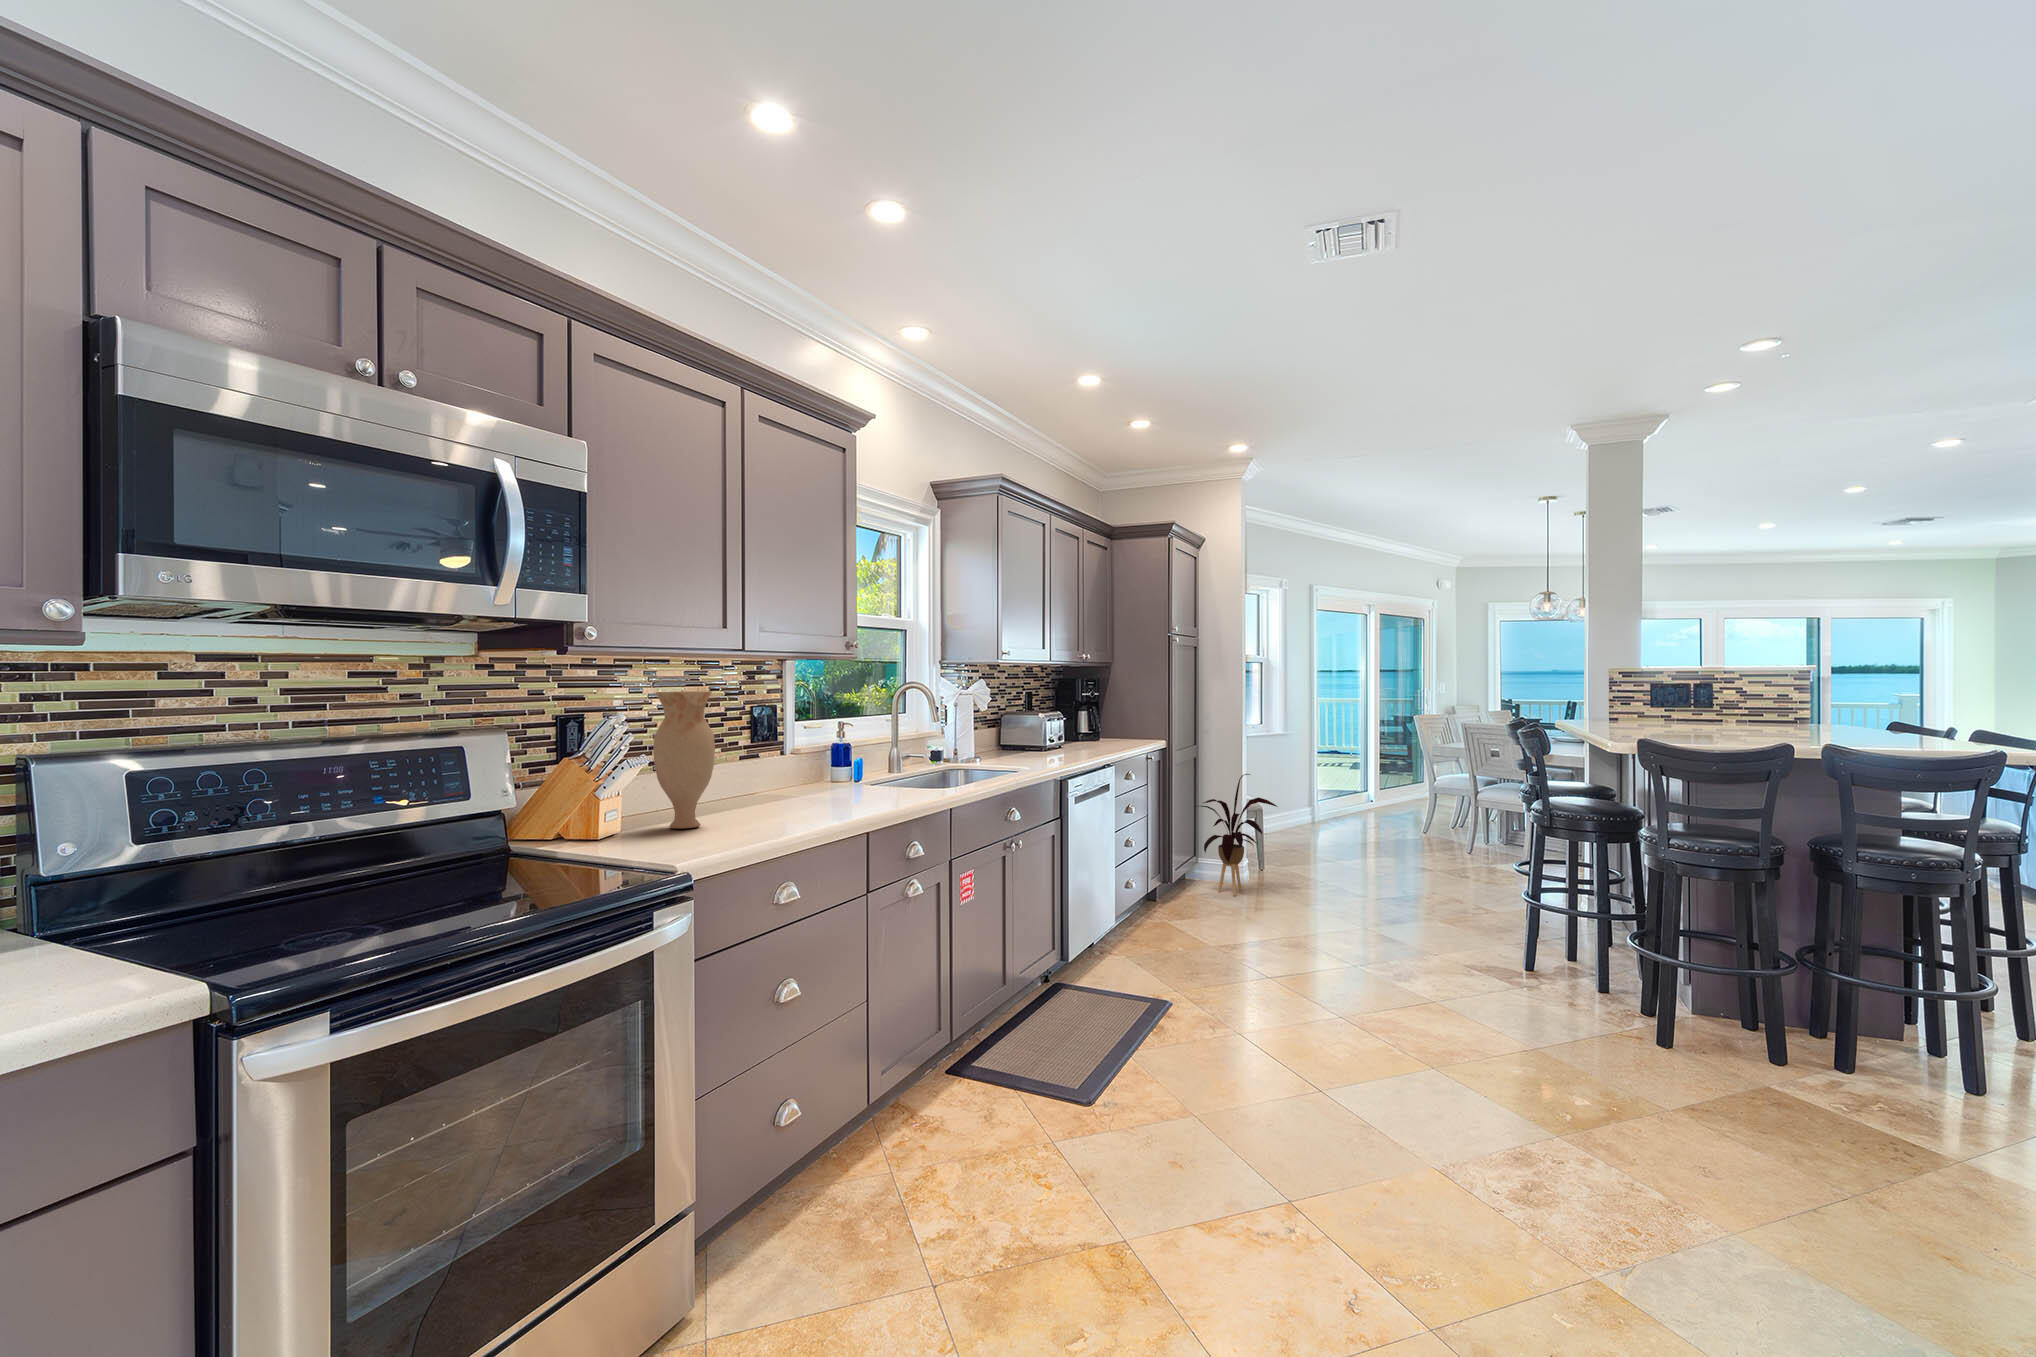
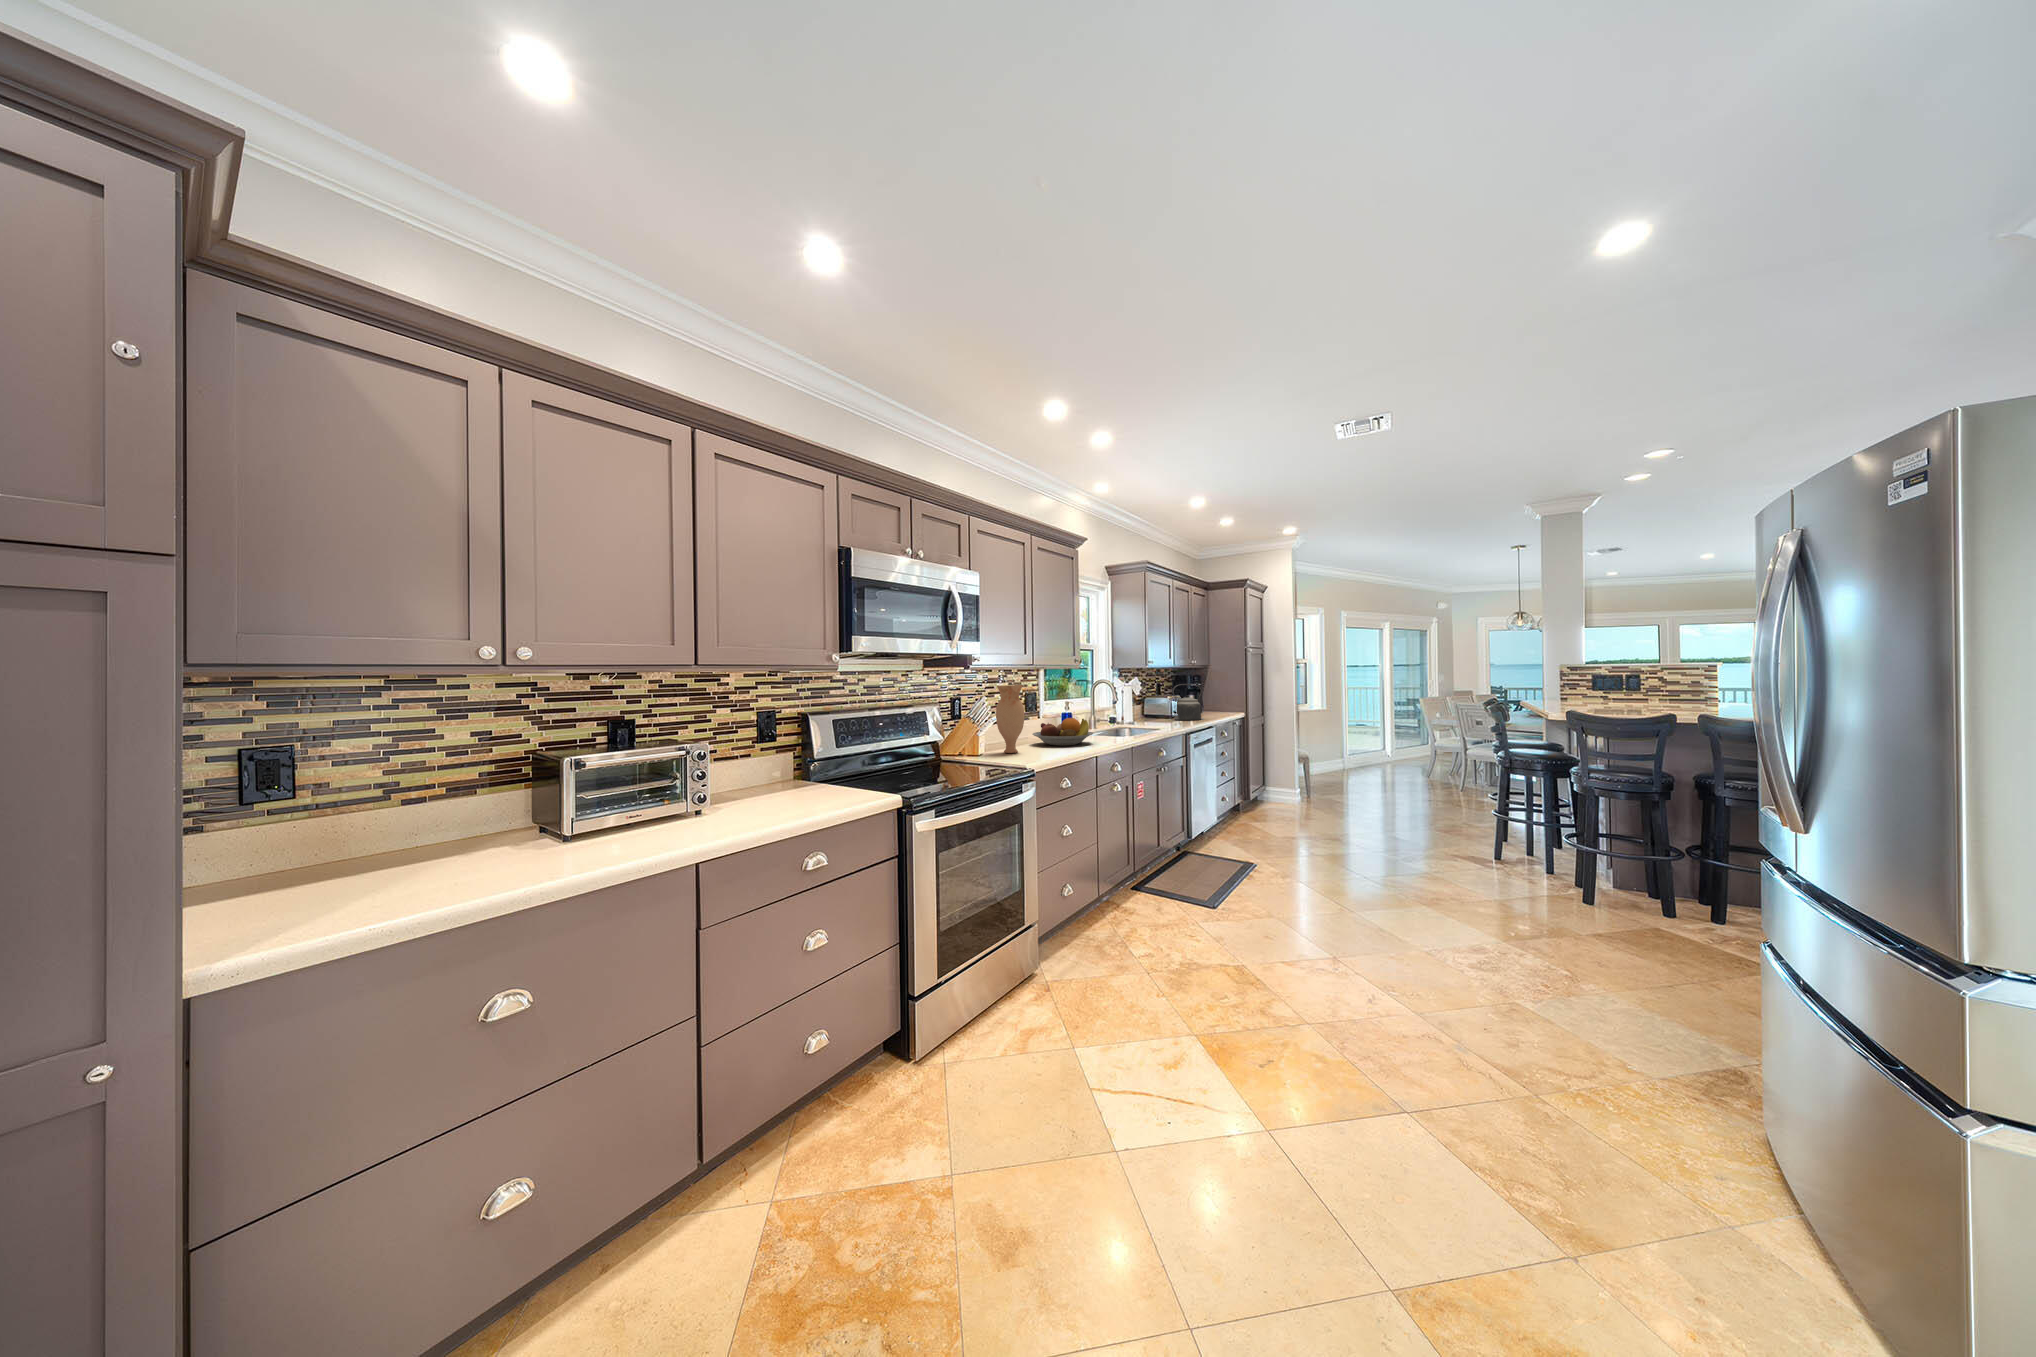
kettle: none [1033,692,1089,754] -> present [1169,684,1202,720]
fruit bowl: none [748,755,868,808] -> present [1033,718,1093,746]
house plant: present [1201,774,1277,896] -> none [1266,734,1323,810]

